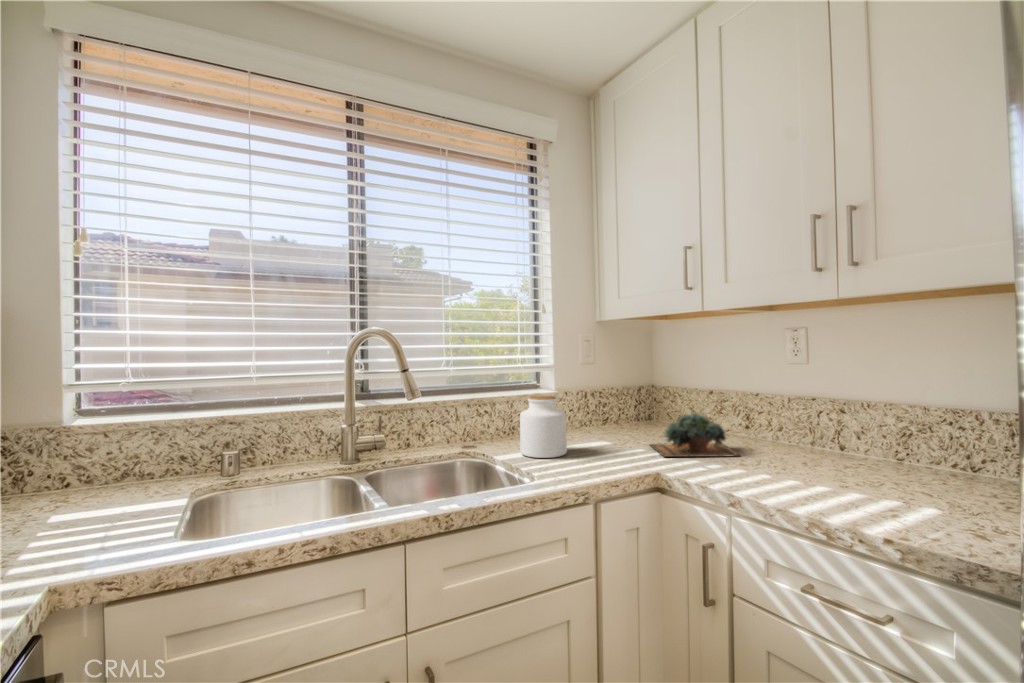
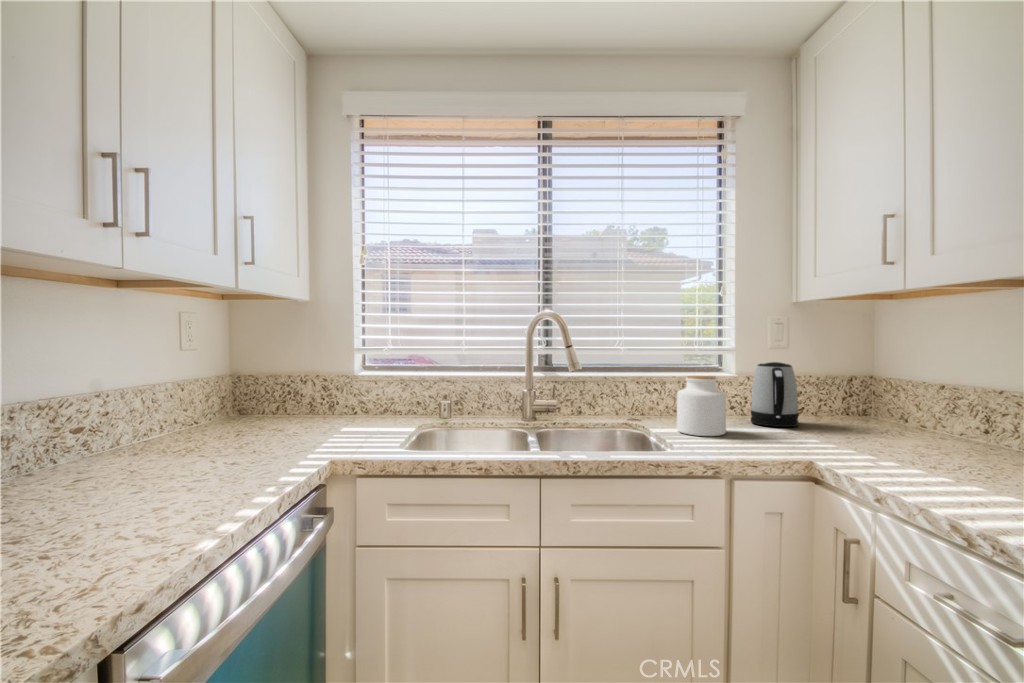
kettle: none [574,378,614,439] -> present [751,362,799,427]
succulent plant: present [651,413,738,457] -> none [831,404,942,460]

